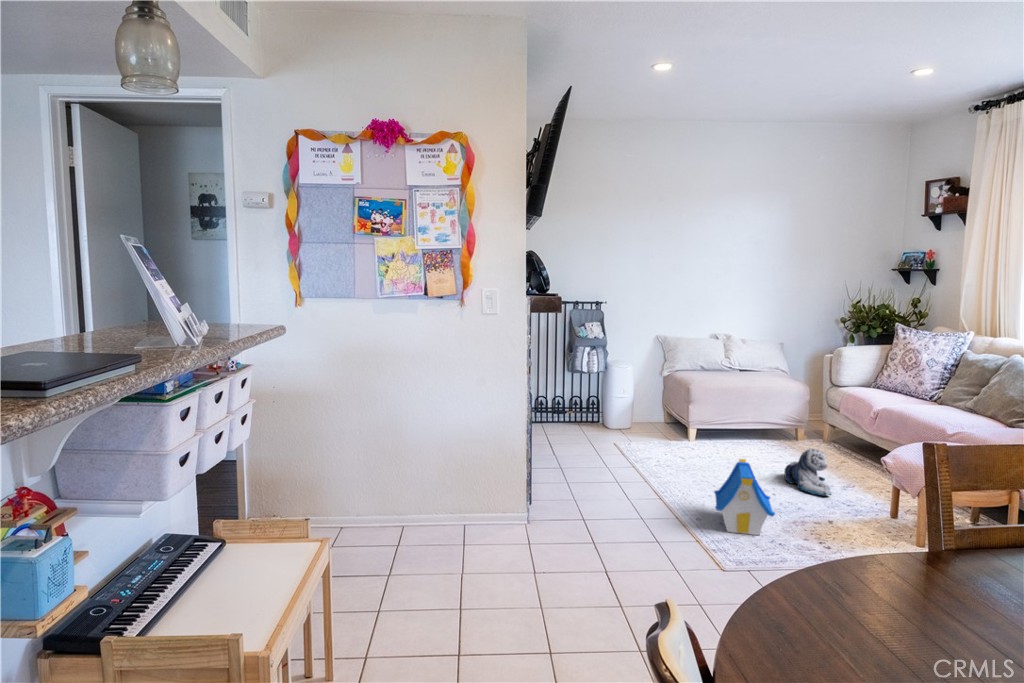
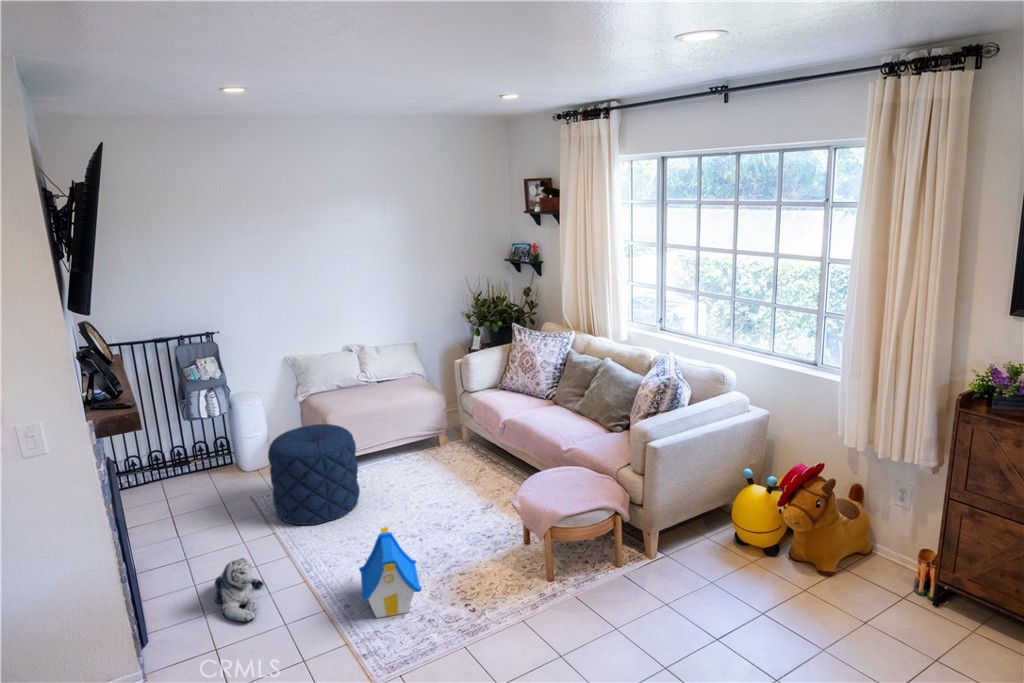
pouf: none [636,384,717,468] -> present [268,424,360,525]
plush toy: present [784,449,831,496] -> present [214,558,264,622]

